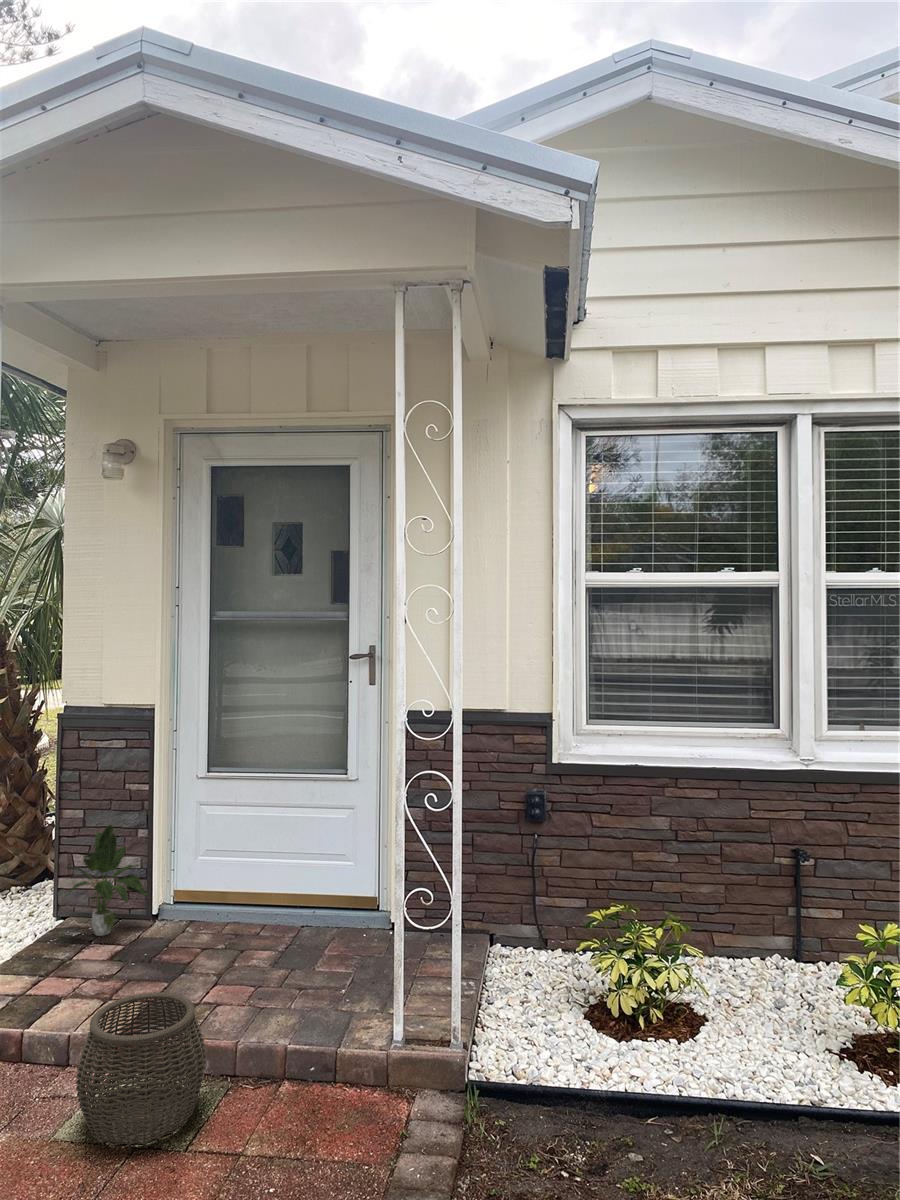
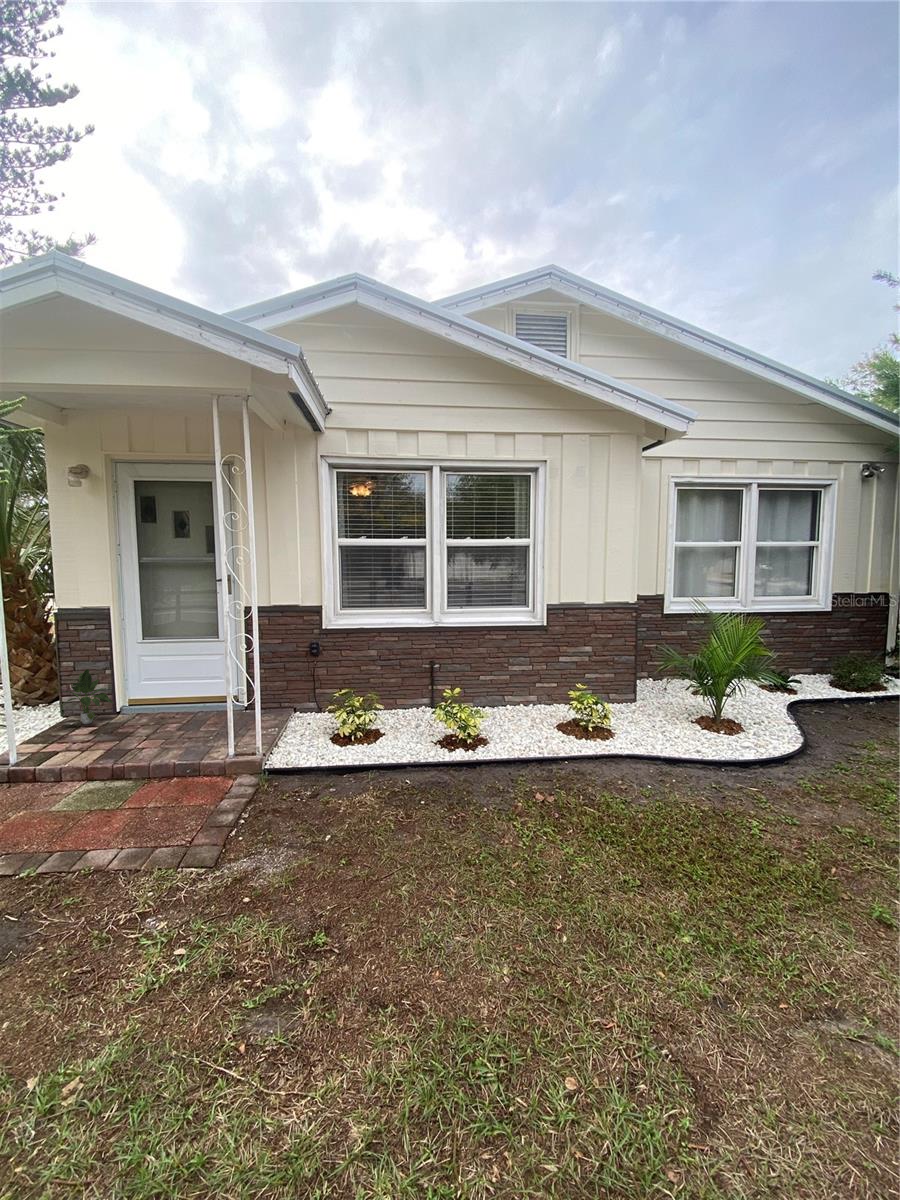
woven basket: present [76,992,207,1147] -> none [59,743,131,810]

